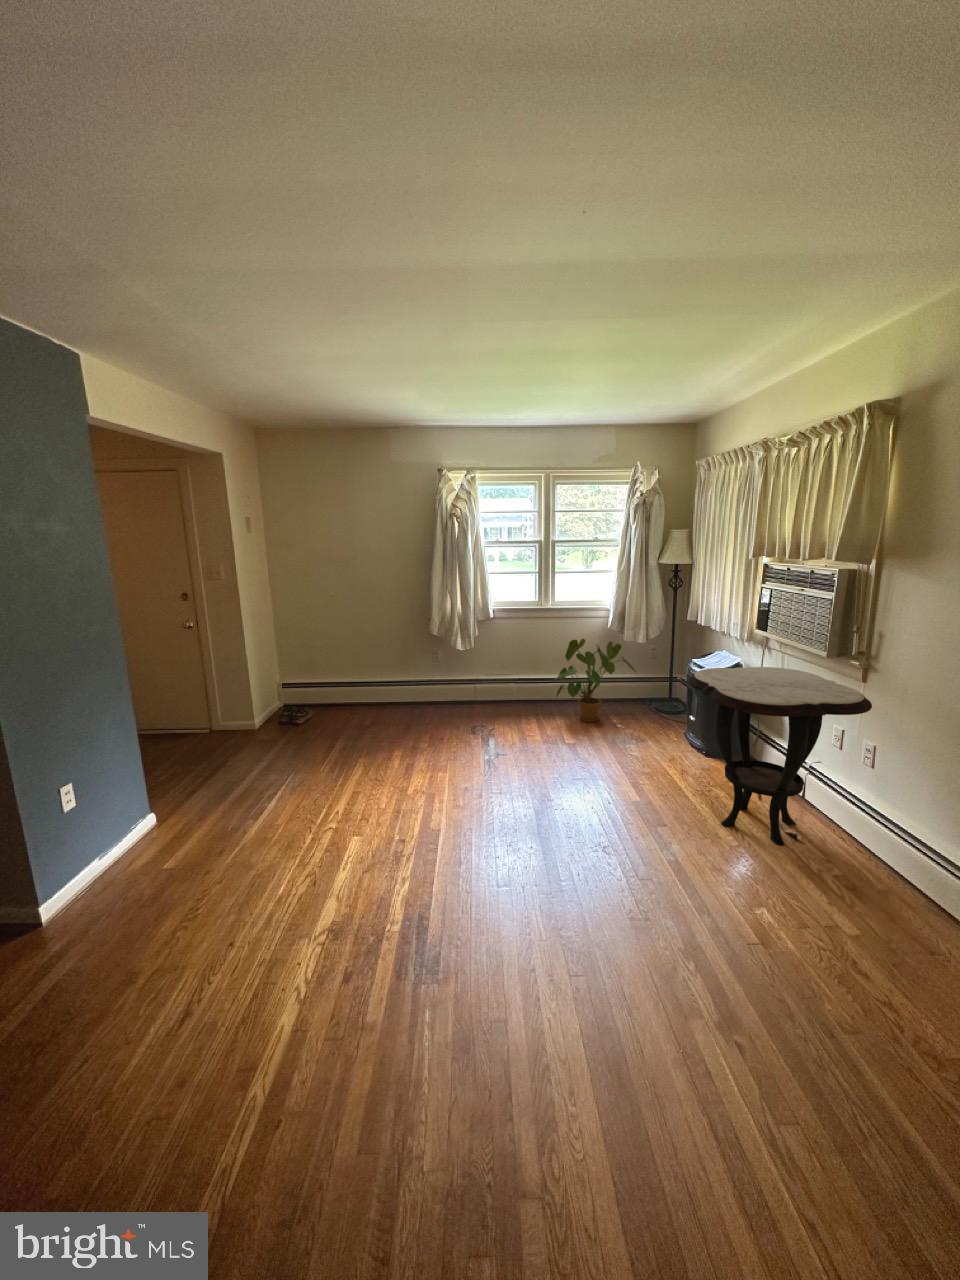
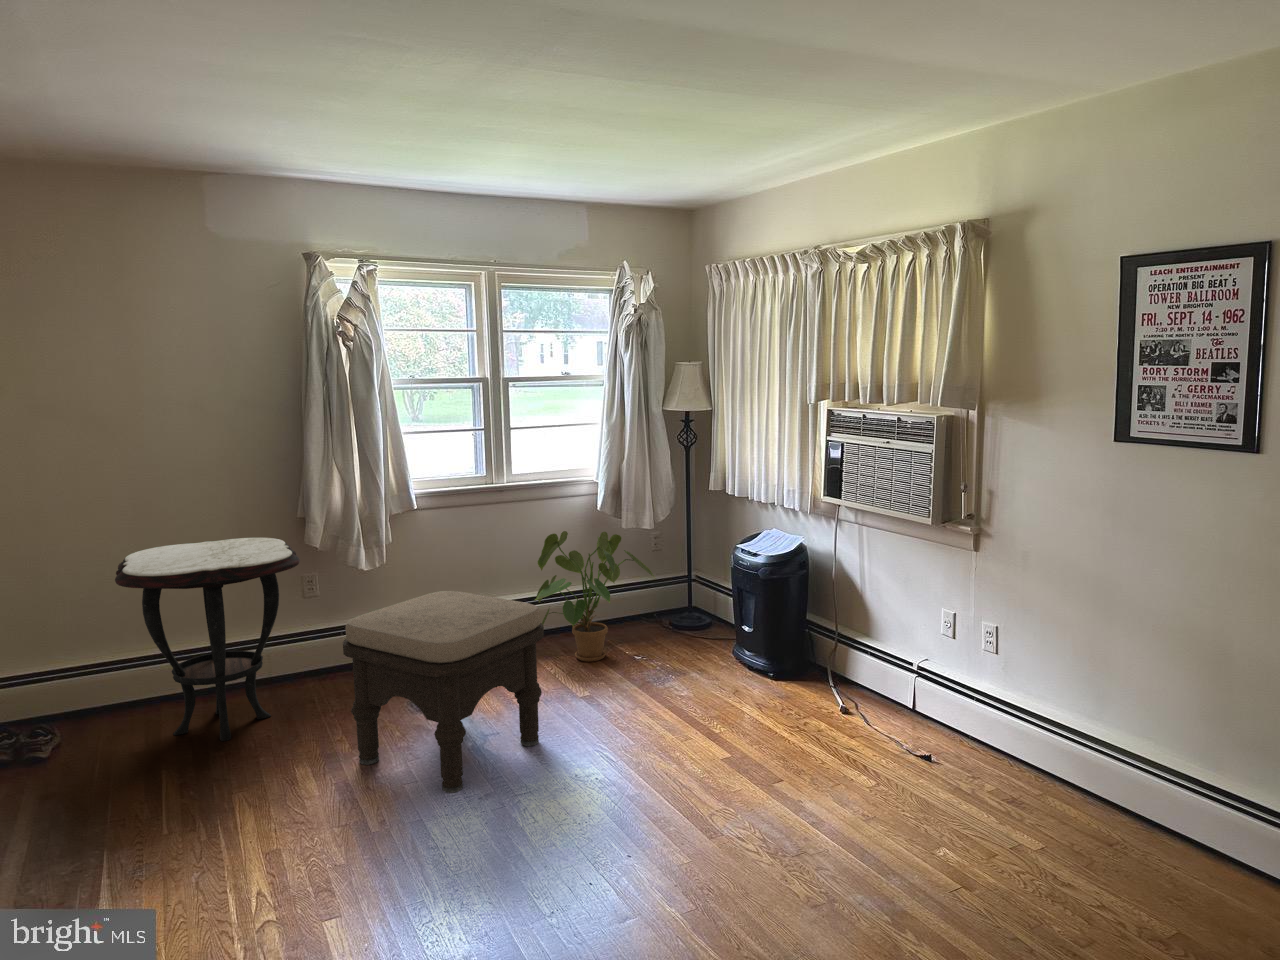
ottoman: none [418,667,530,783] -> present [343,591,544,793]
side table: present [688,667,872,845] -> present [115,538,300,741]

